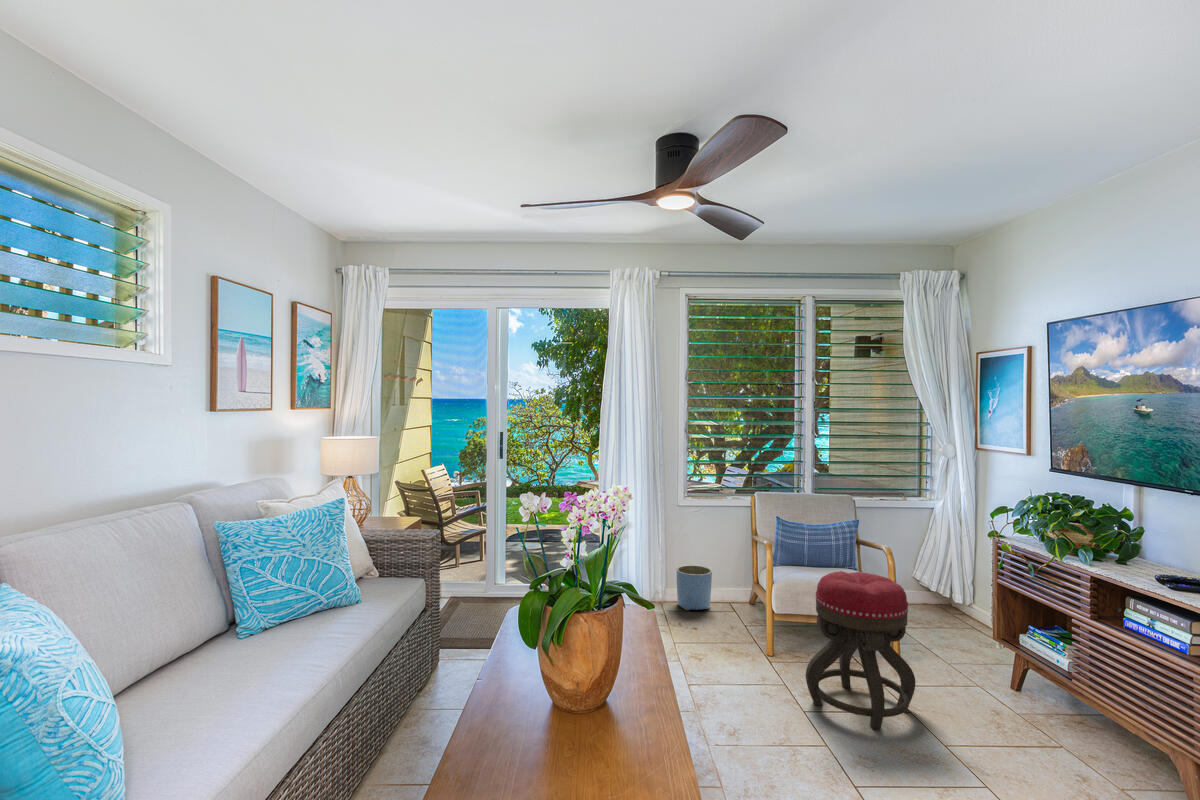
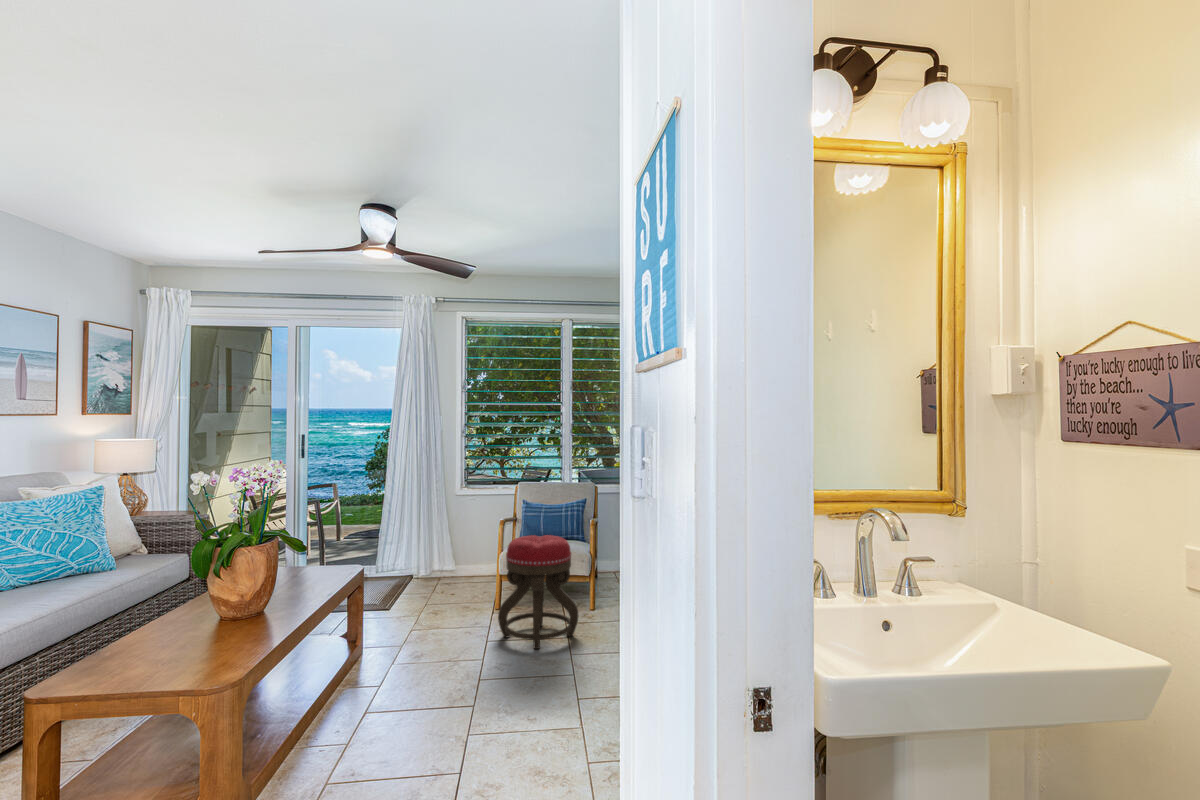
planter: present [676,565,712,611] -> none [449,546,480,583]

